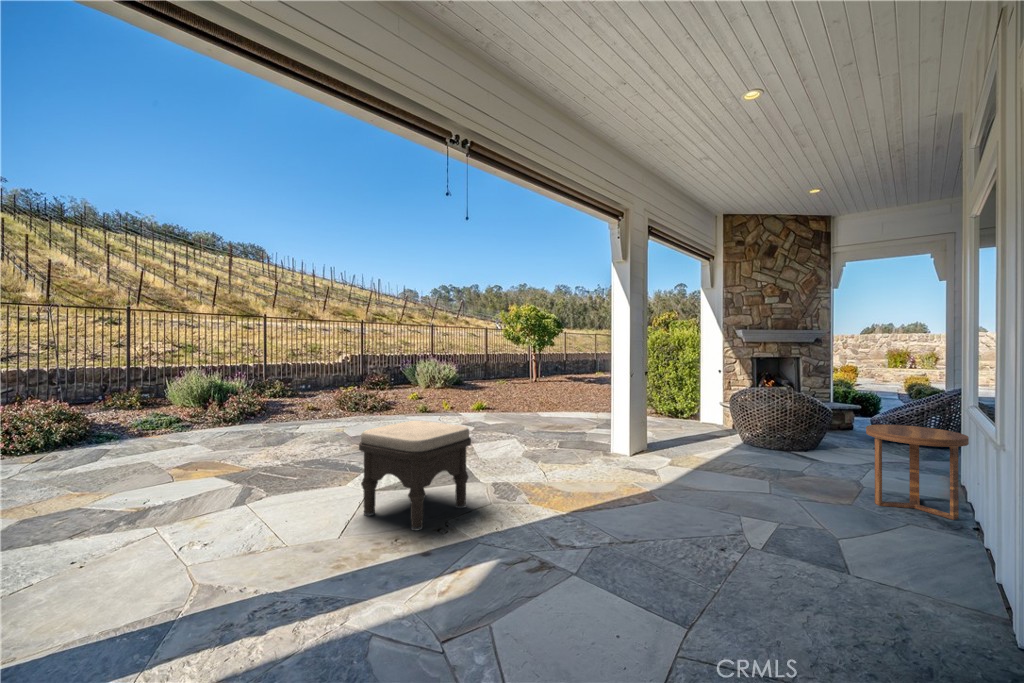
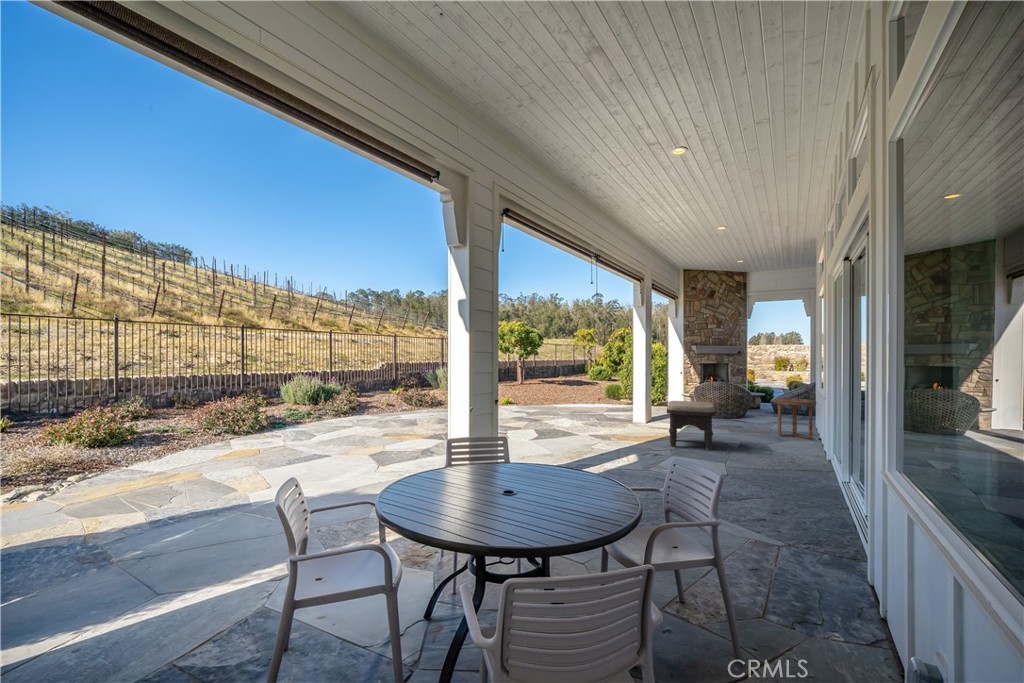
ottoman: present [359,421,471,530] -> present [667,401,715,450]

